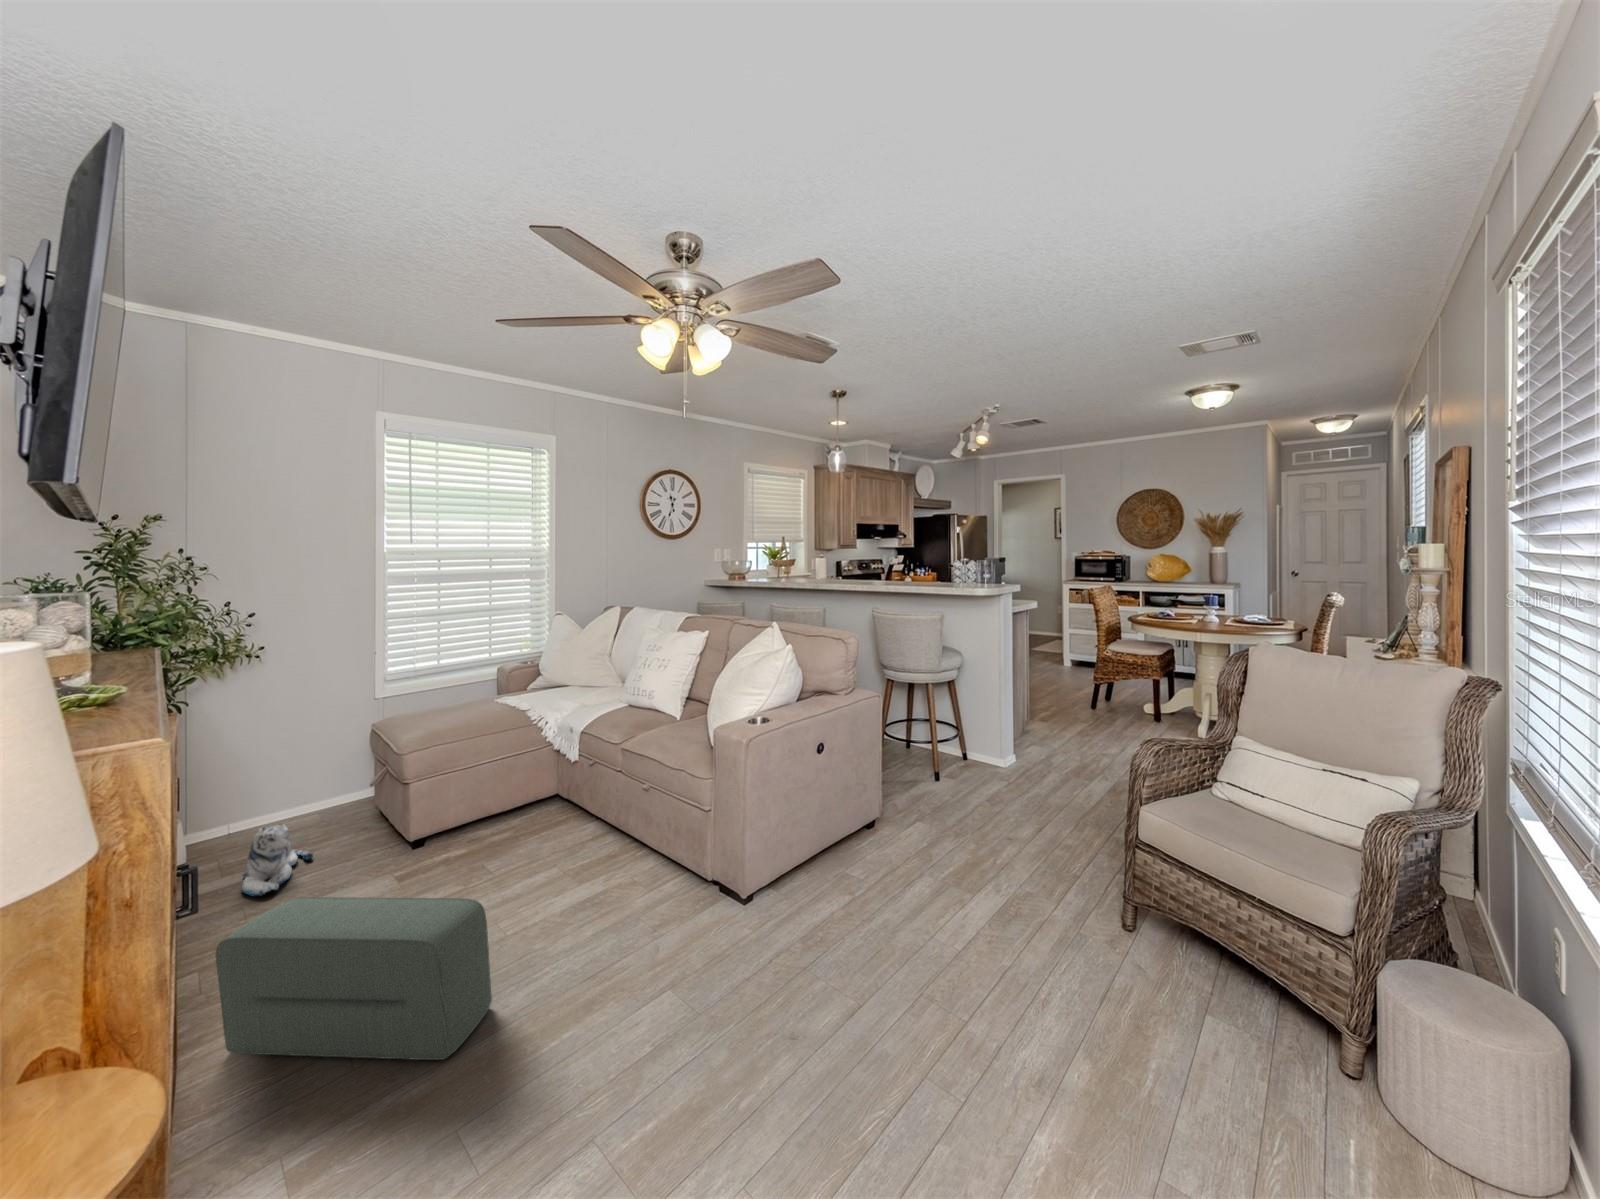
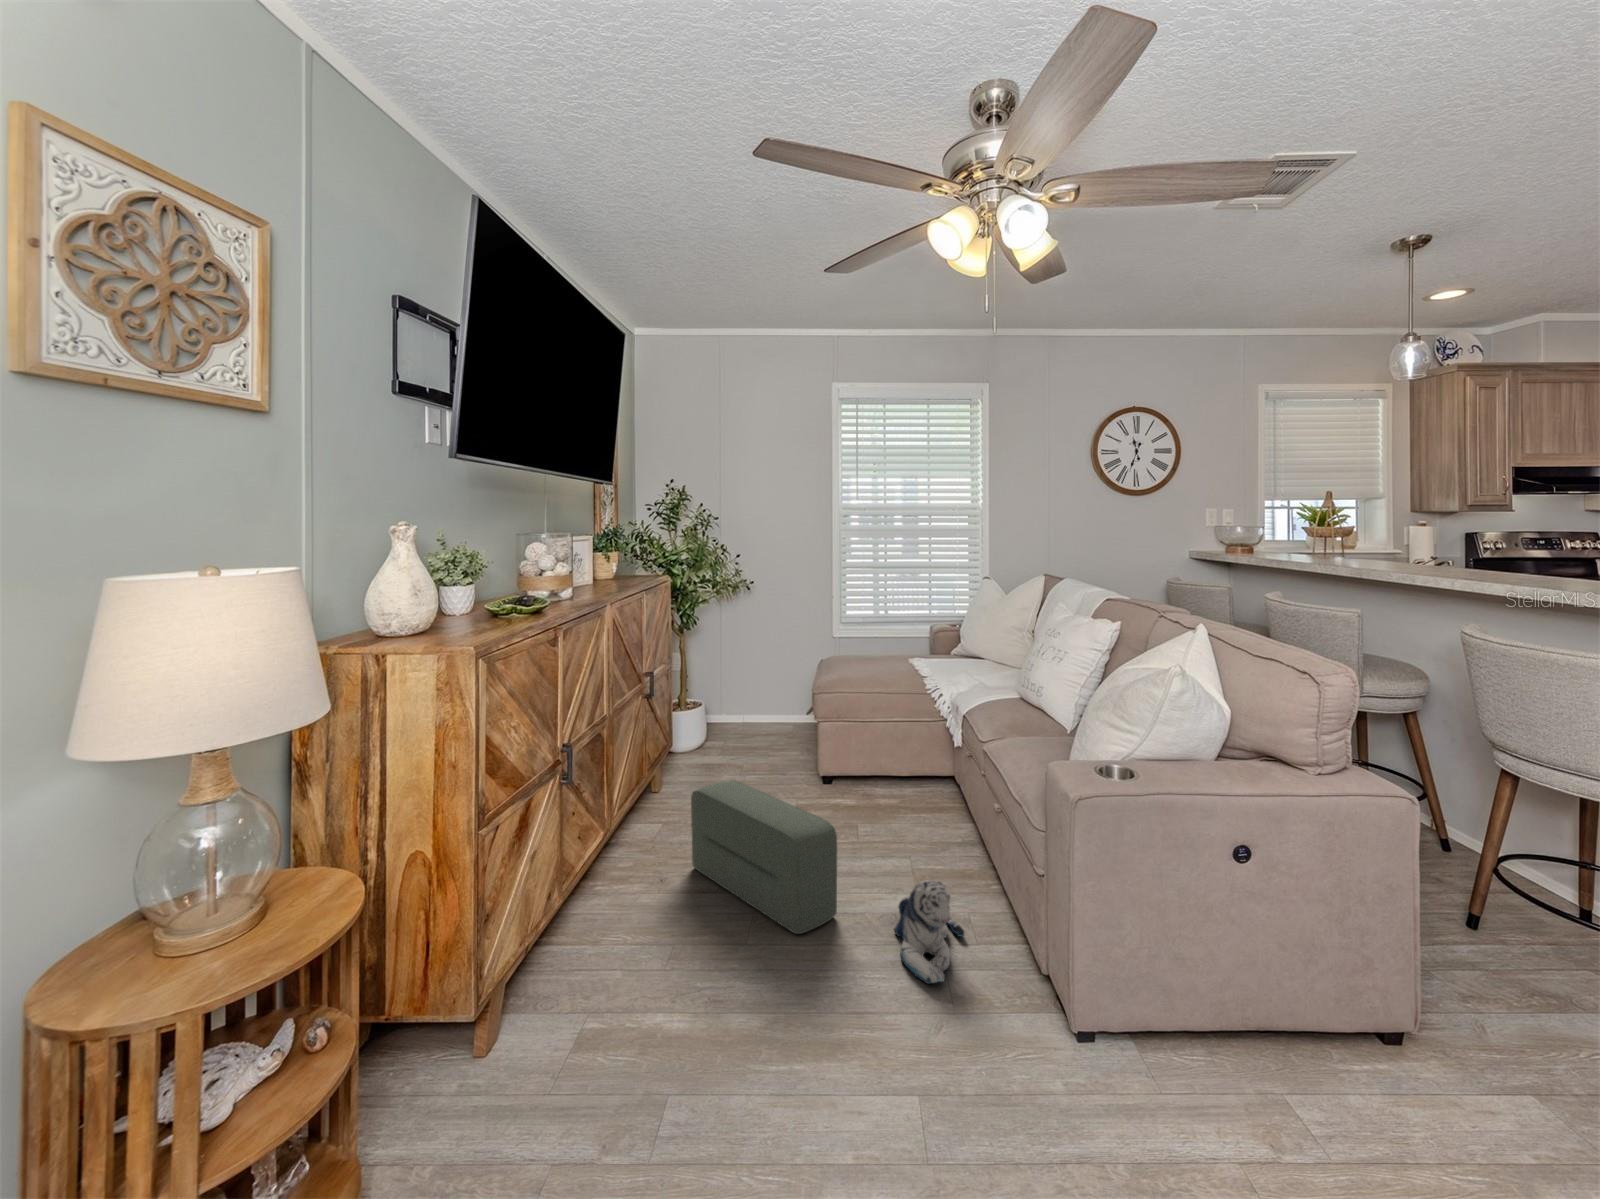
plush toy: present [242,824,313,896] -> present [894,881,964,984]

